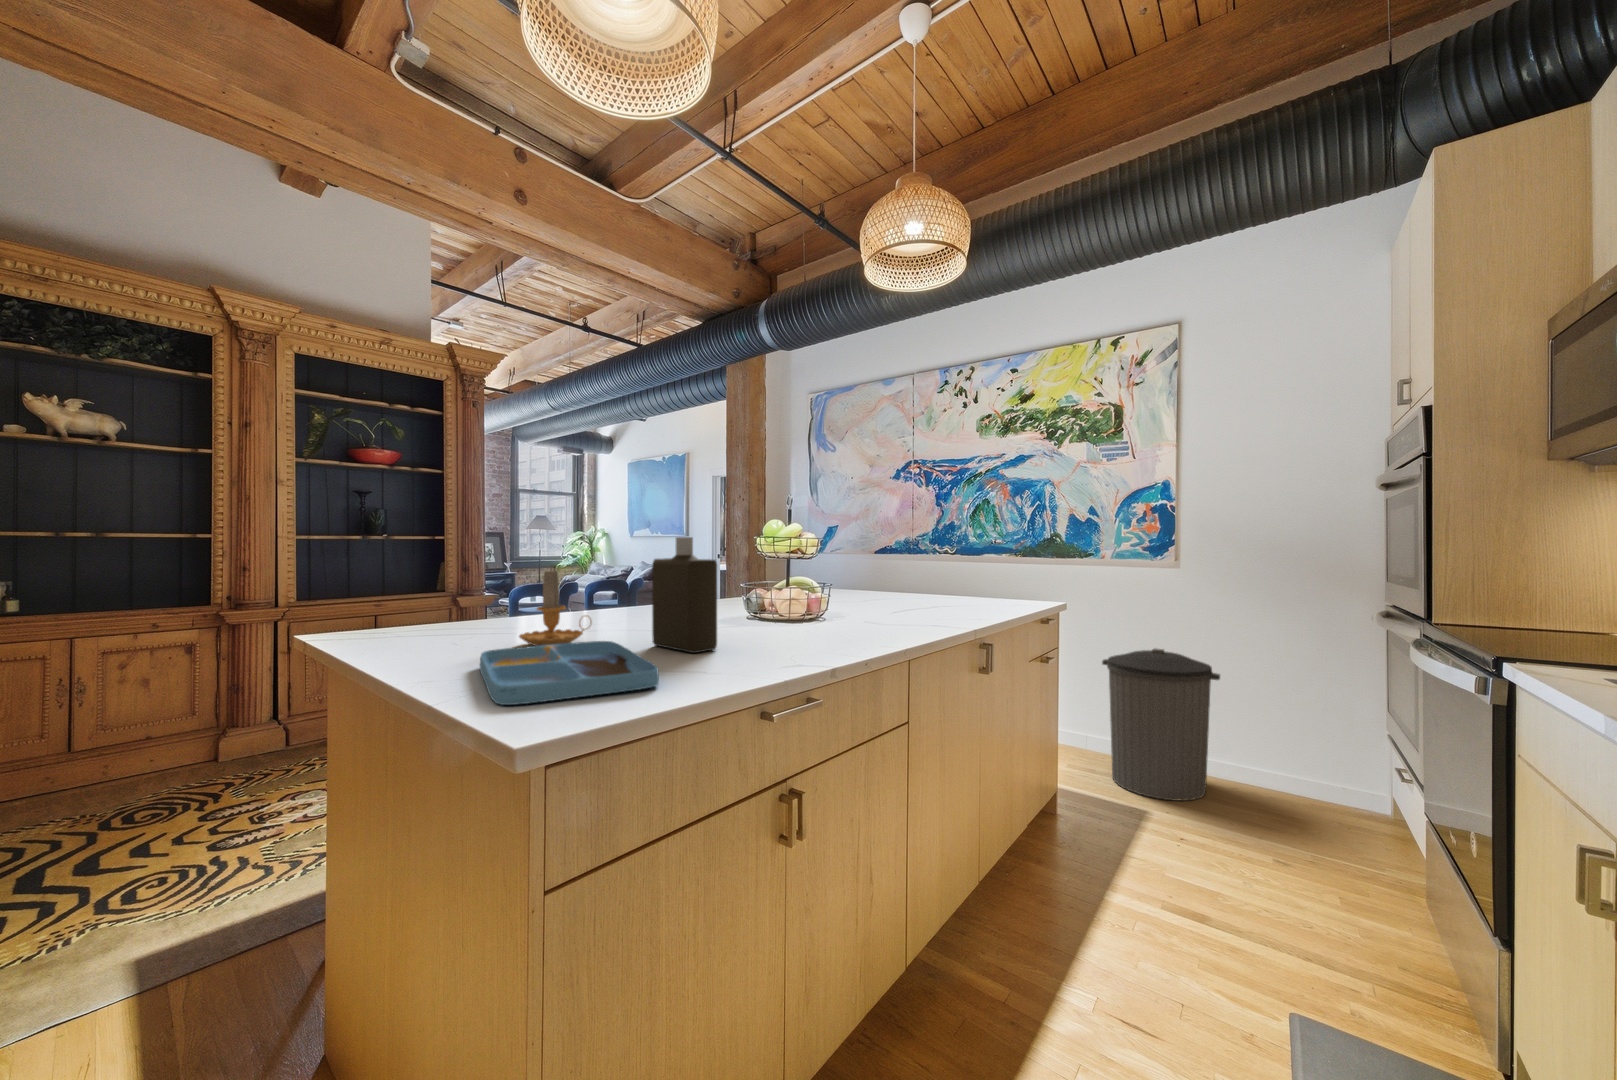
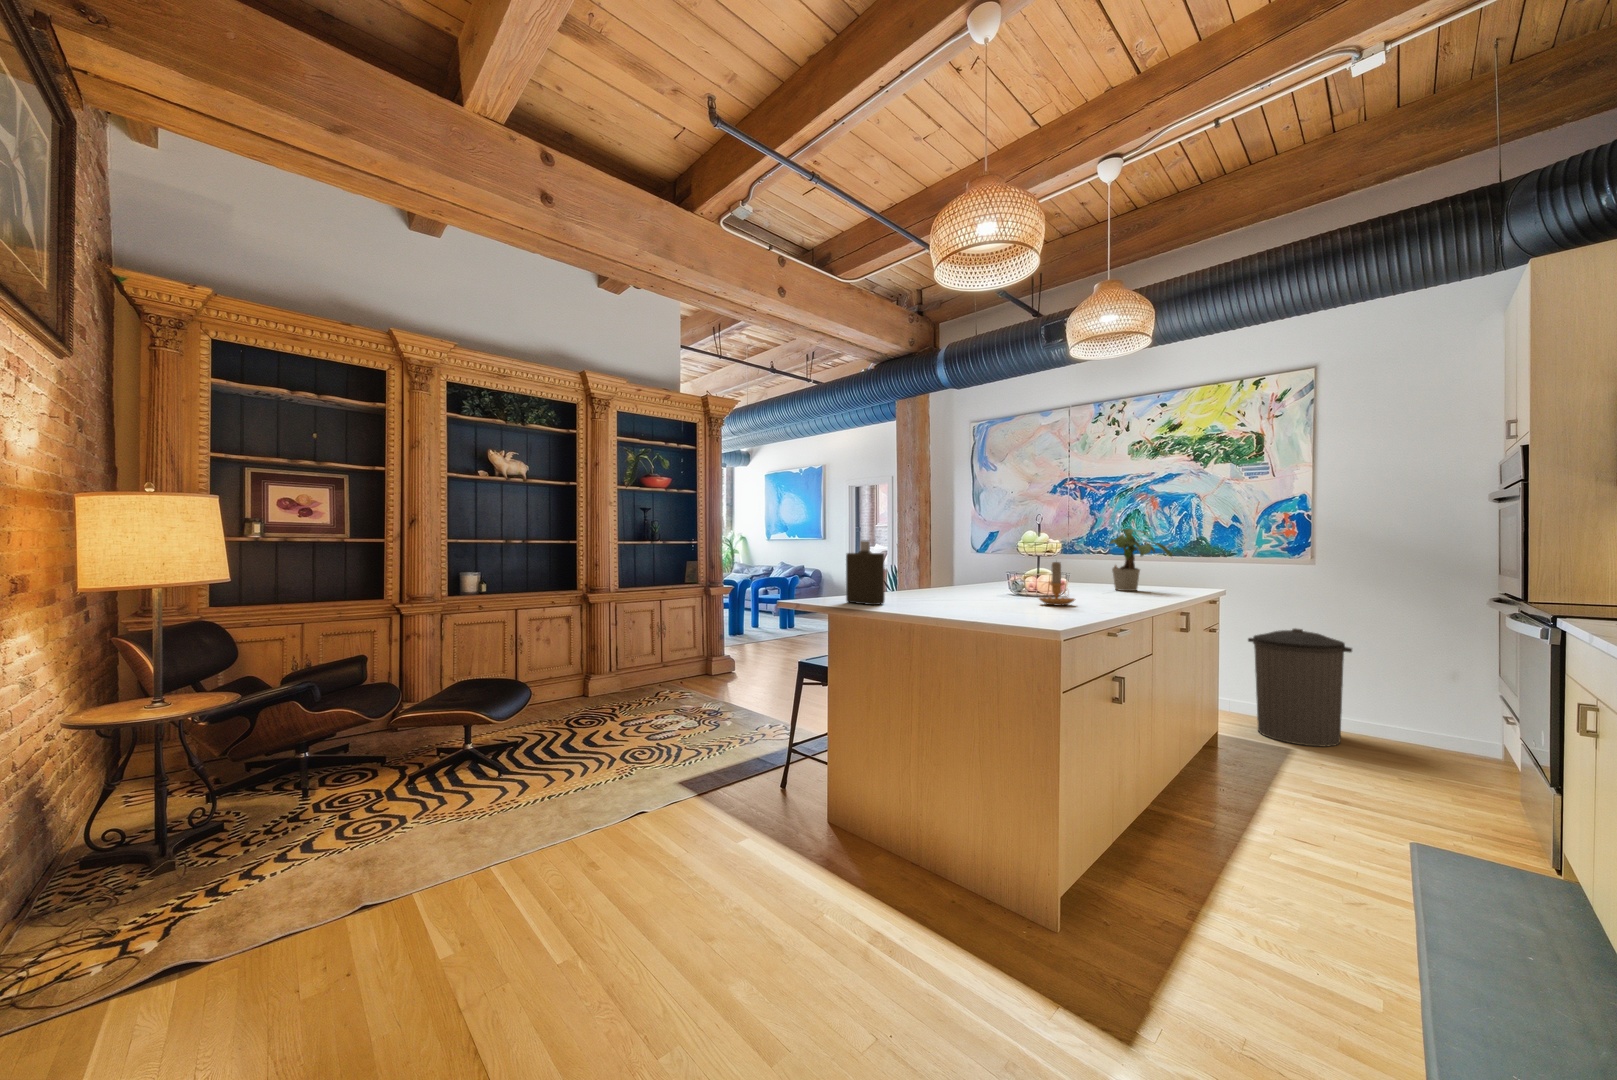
potted plant: none [919,521,996,605] -> present [1110,529,1172,591]
bottle: present [652,537,717,653] -> present [846,540,885,605]
candle: present [519,570,592,646] -> present [1039,562,1075,606]
tray: present [480,641,659,705] -> none [921,601,1043,624]

